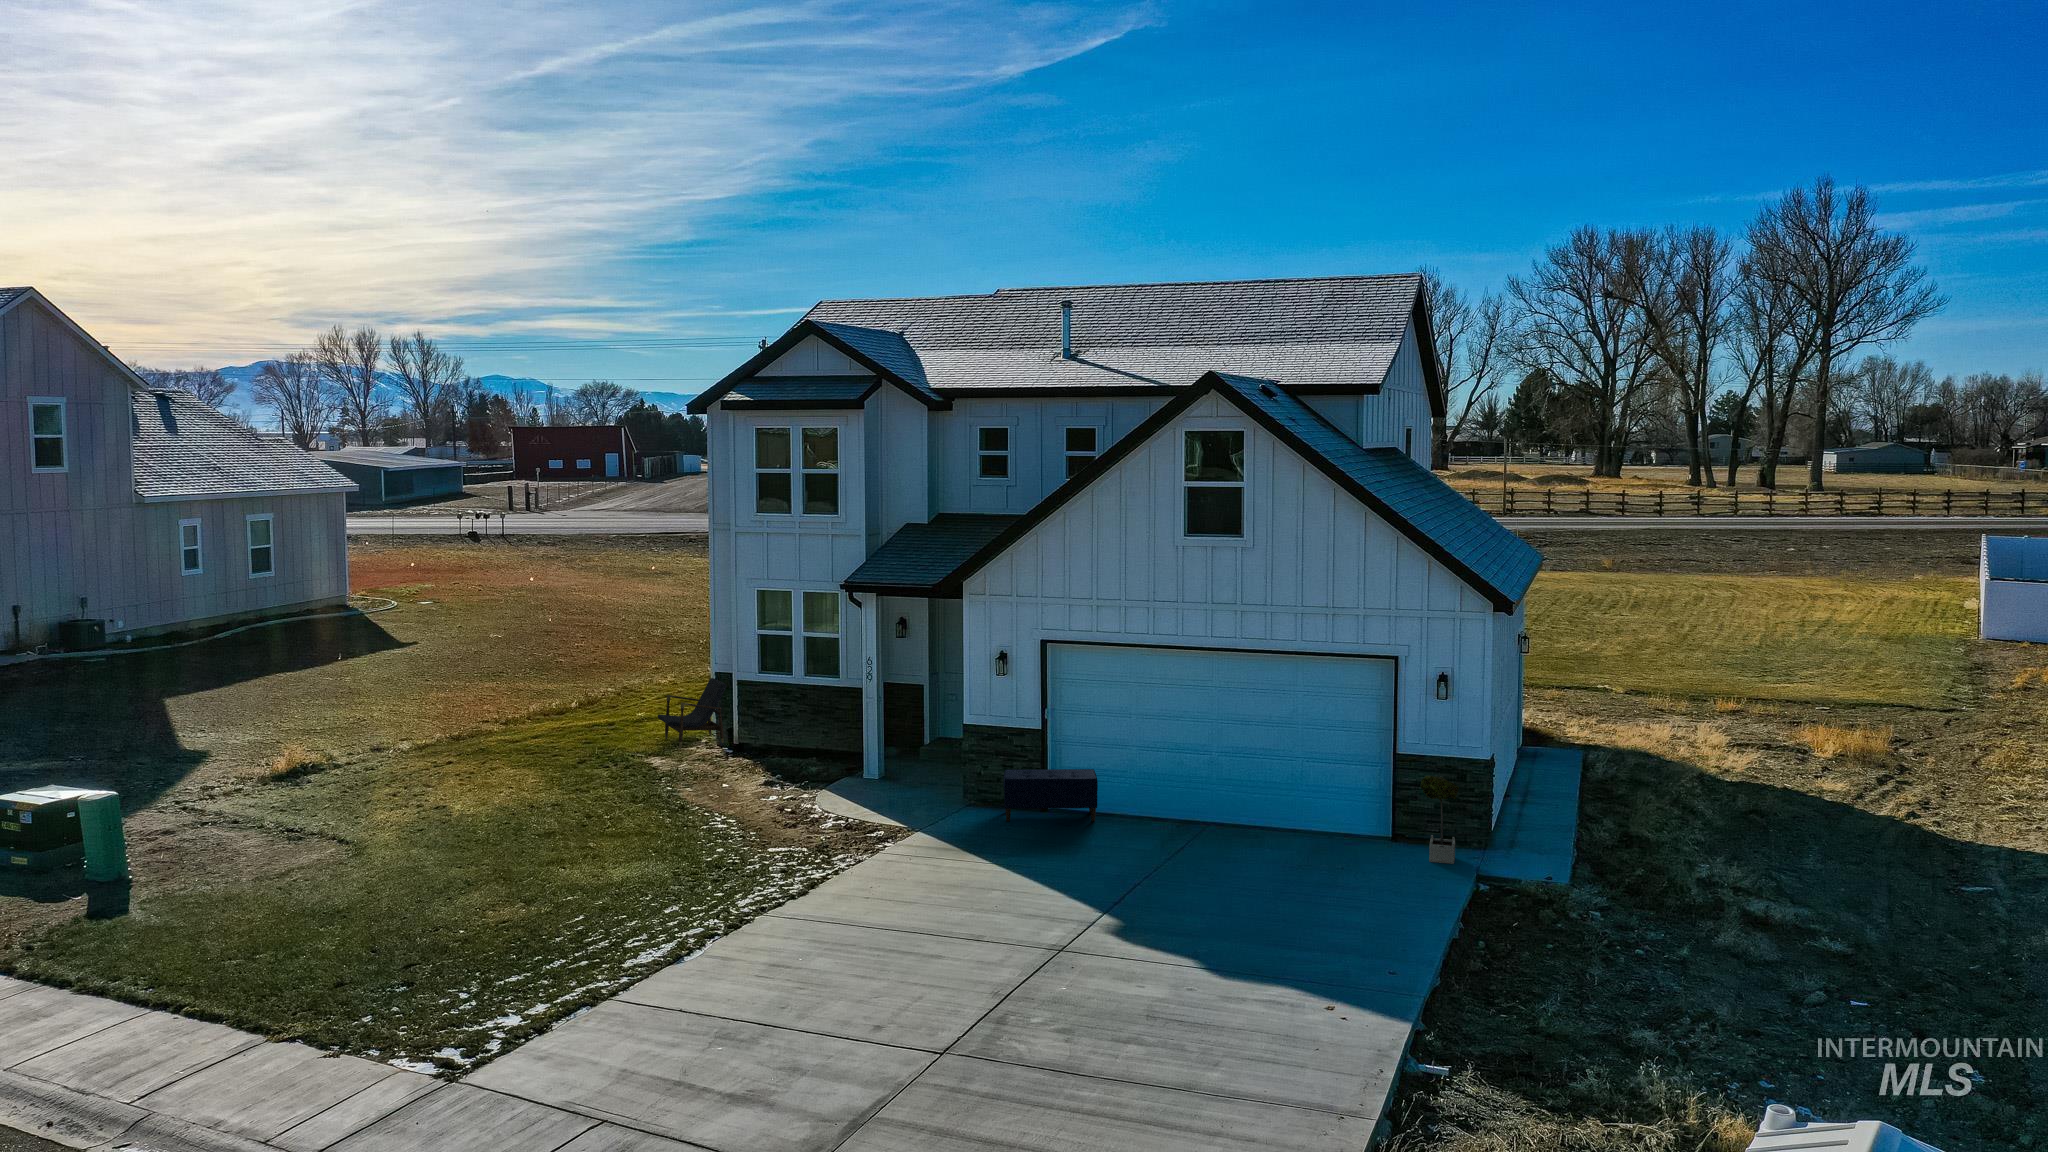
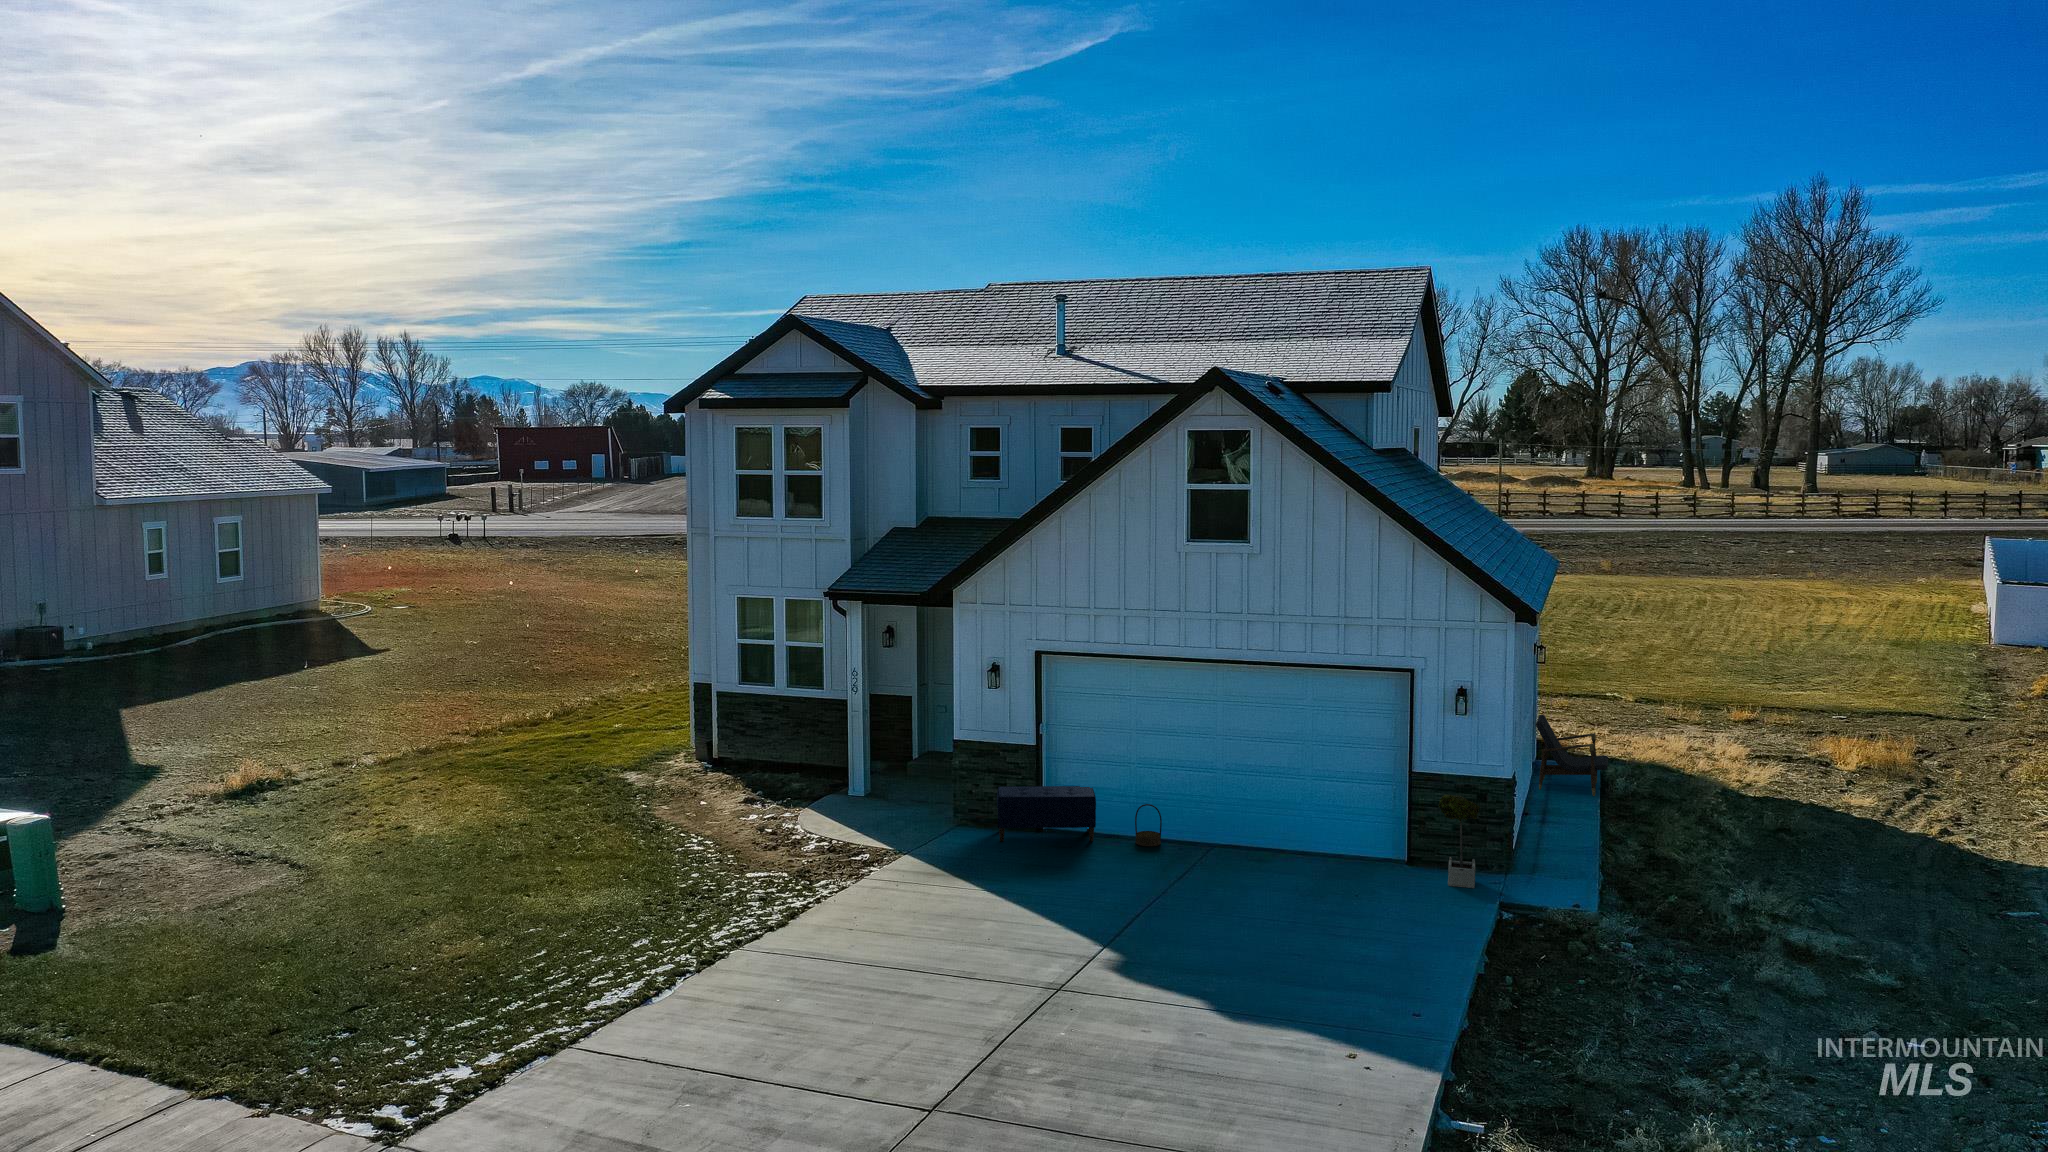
lounge chair: present [658,678,726,749] -> present [1536,714,1608,796]
basket: none [1135,786,1160,826] -> present [1135,804,1162,846]

